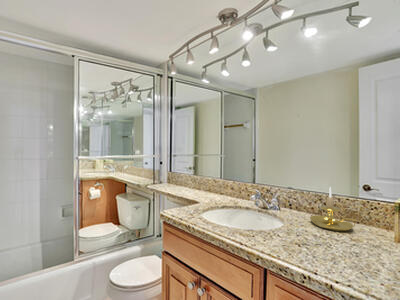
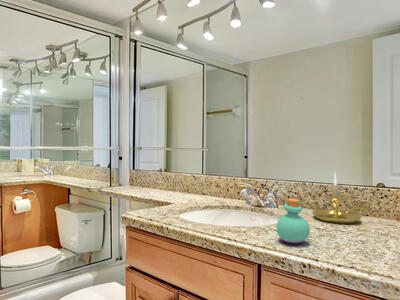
perfume bottle: none [280,214,309,253] -> present [276,198,310,243]

